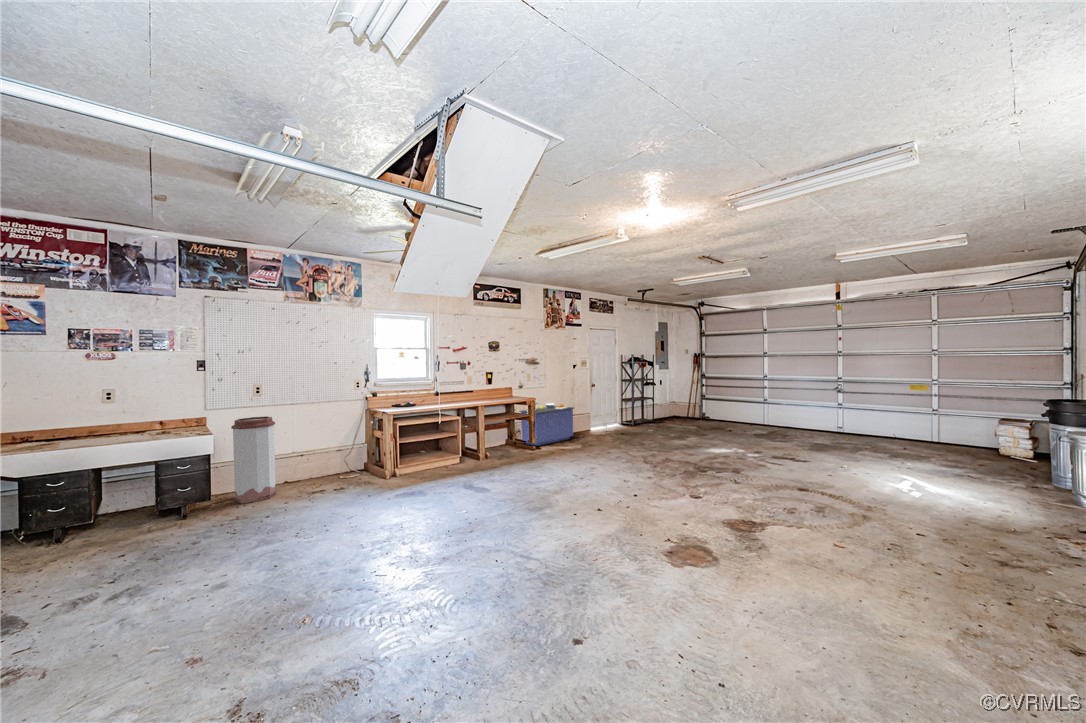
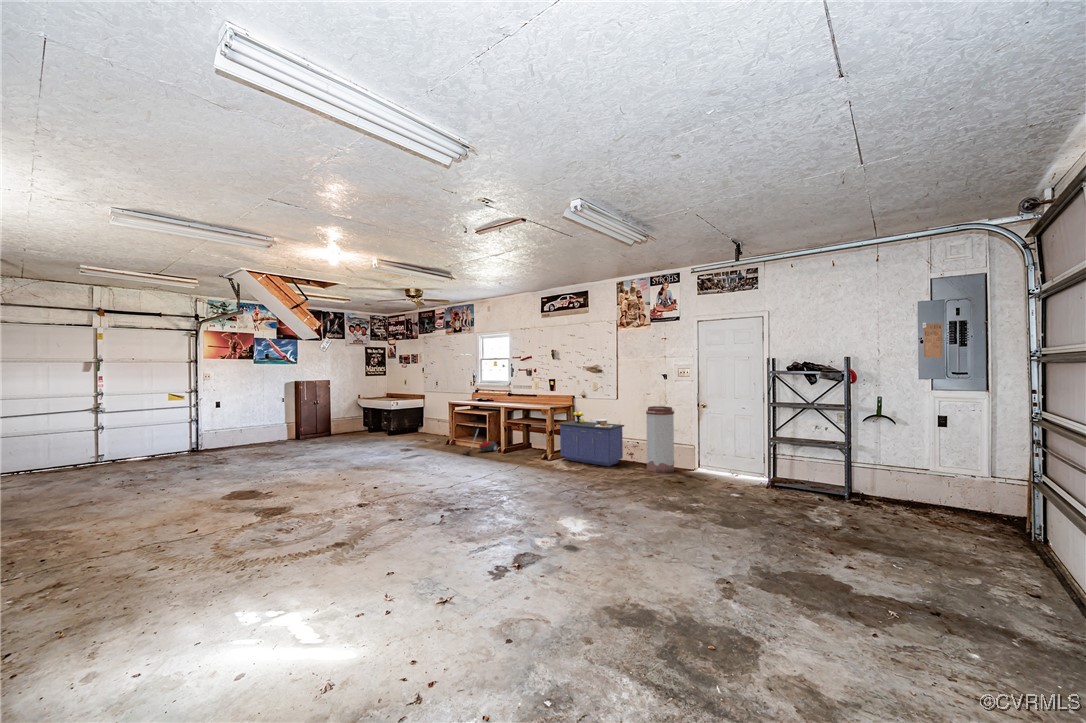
trash can: present [231,416,276,504] -> present [646,406,674,473]
vacuum cleaner: none [457,431,490,474] -> present [465,423,498,456]

